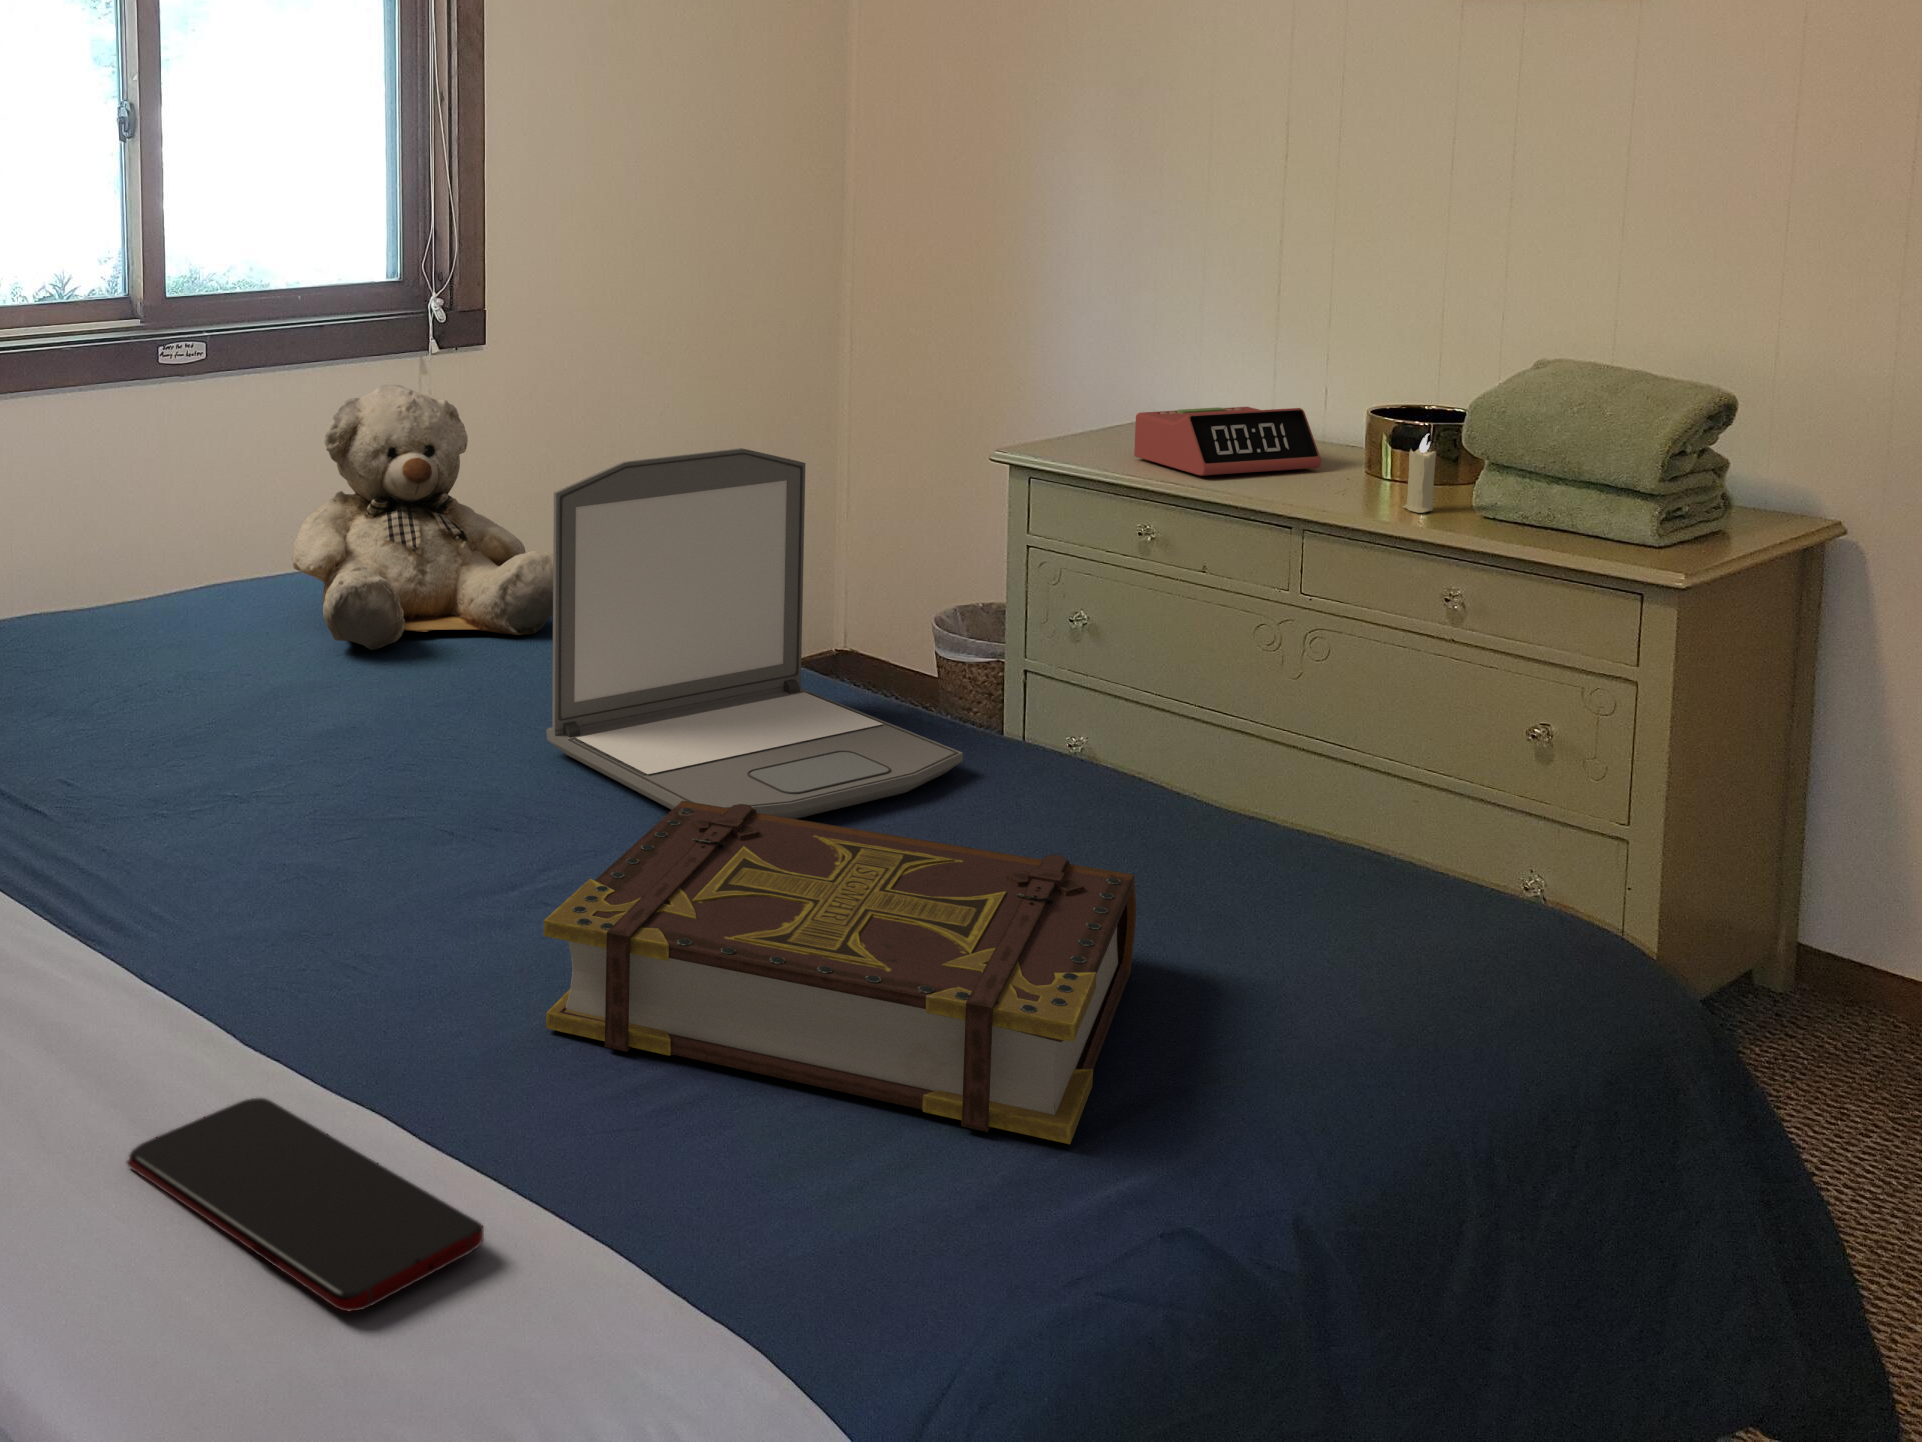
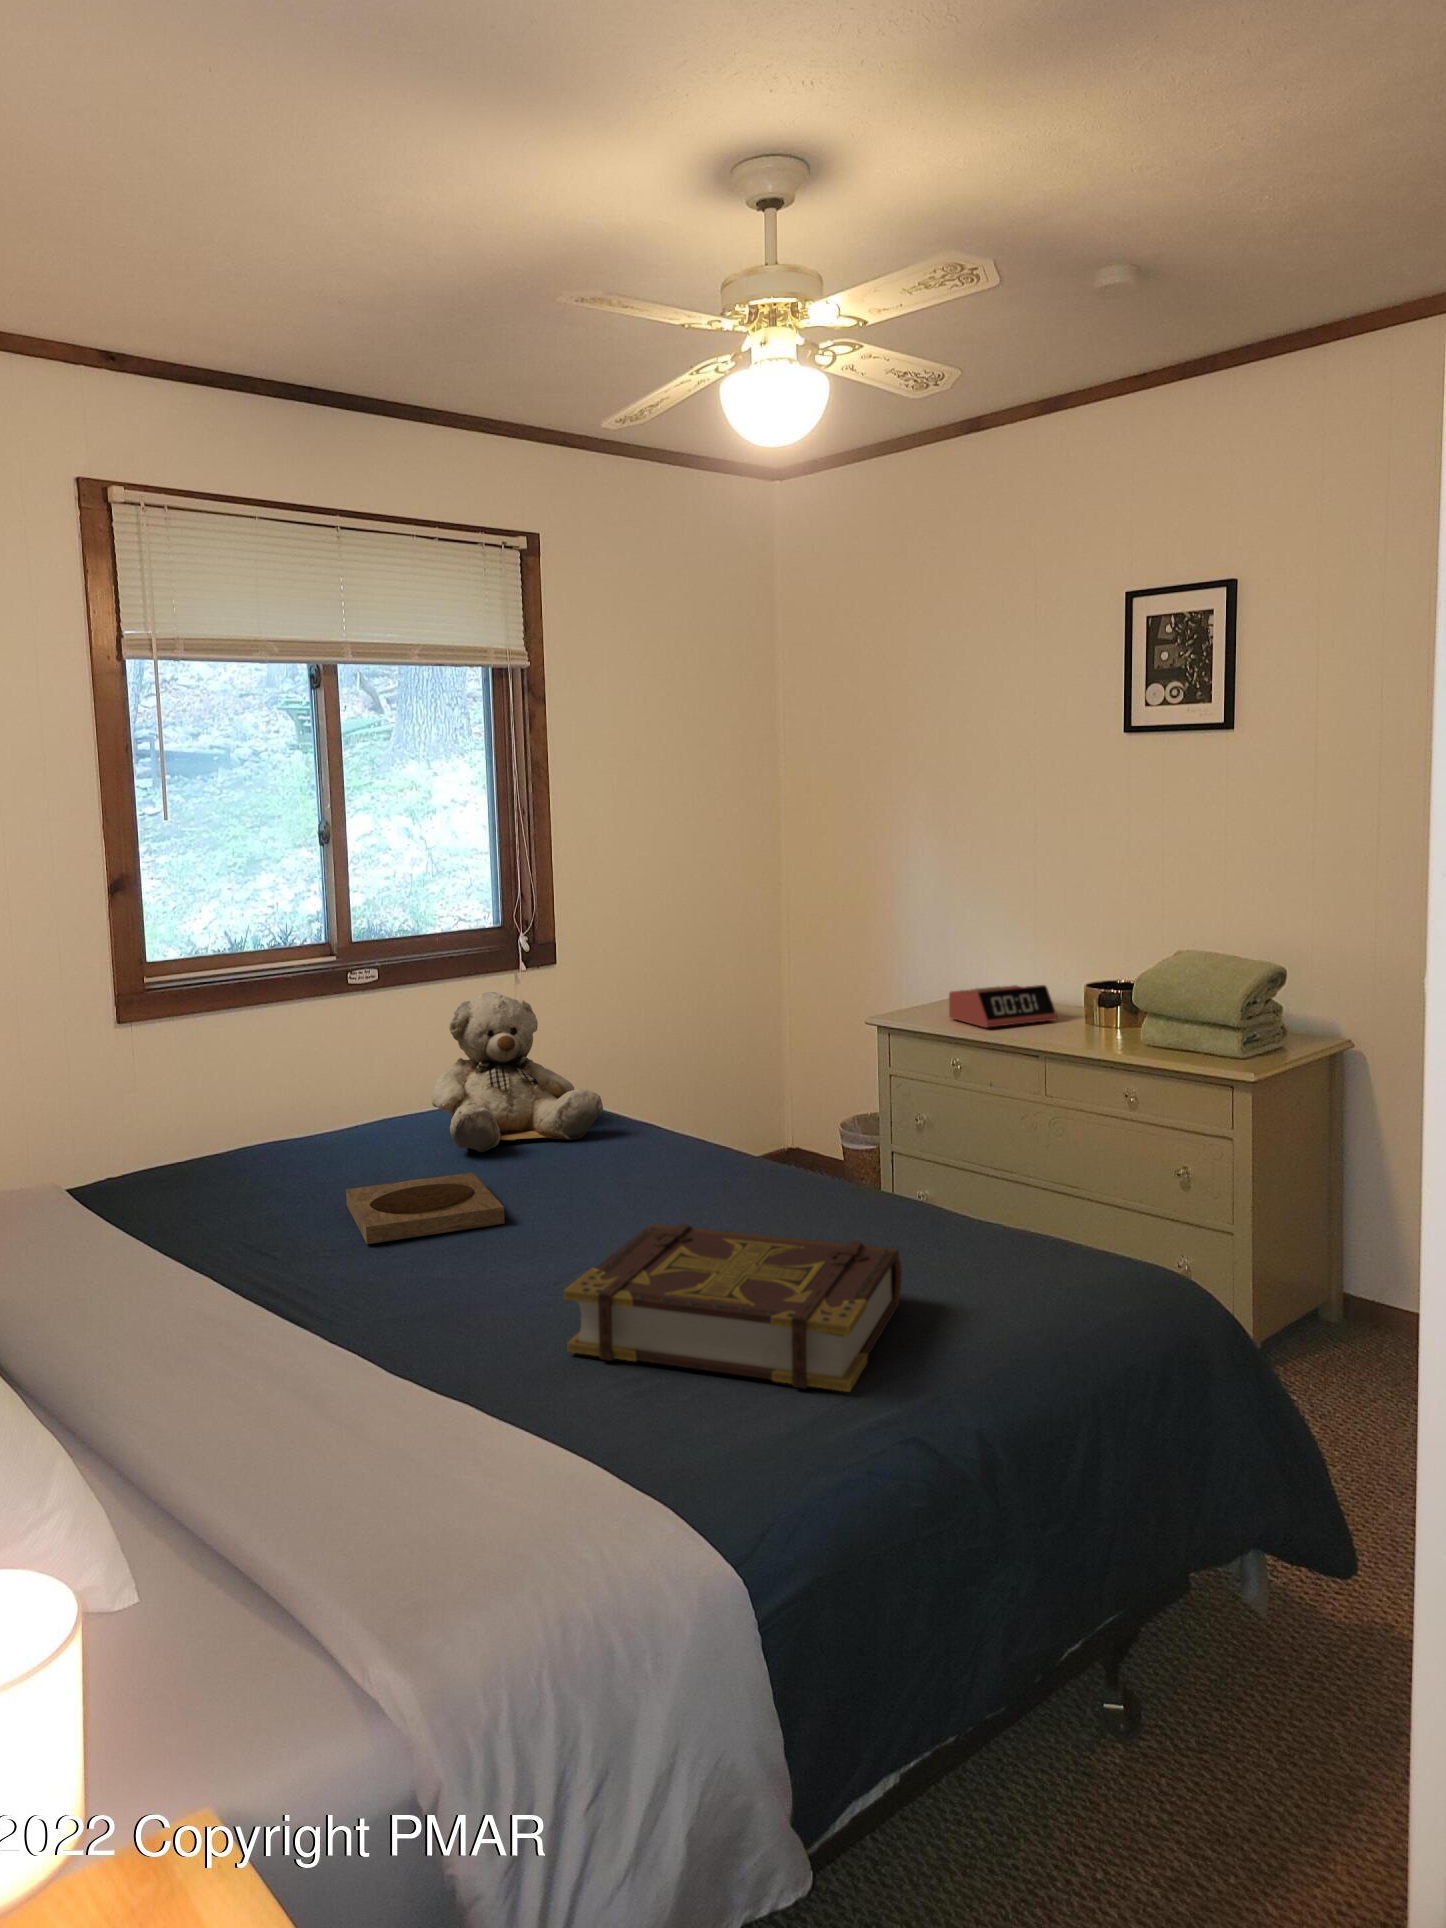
candle: present [1402,434,1436,513] -> none [1099,997,1117,1044]
laptop: present [546,448,963,819] -> none [579,1021,822,1242]
tray: none [154,685,419,803] -> present [346,1172,505,1244]
smartphone: present [127,1098,484,1311] -> none [324,1395,522,1495]

